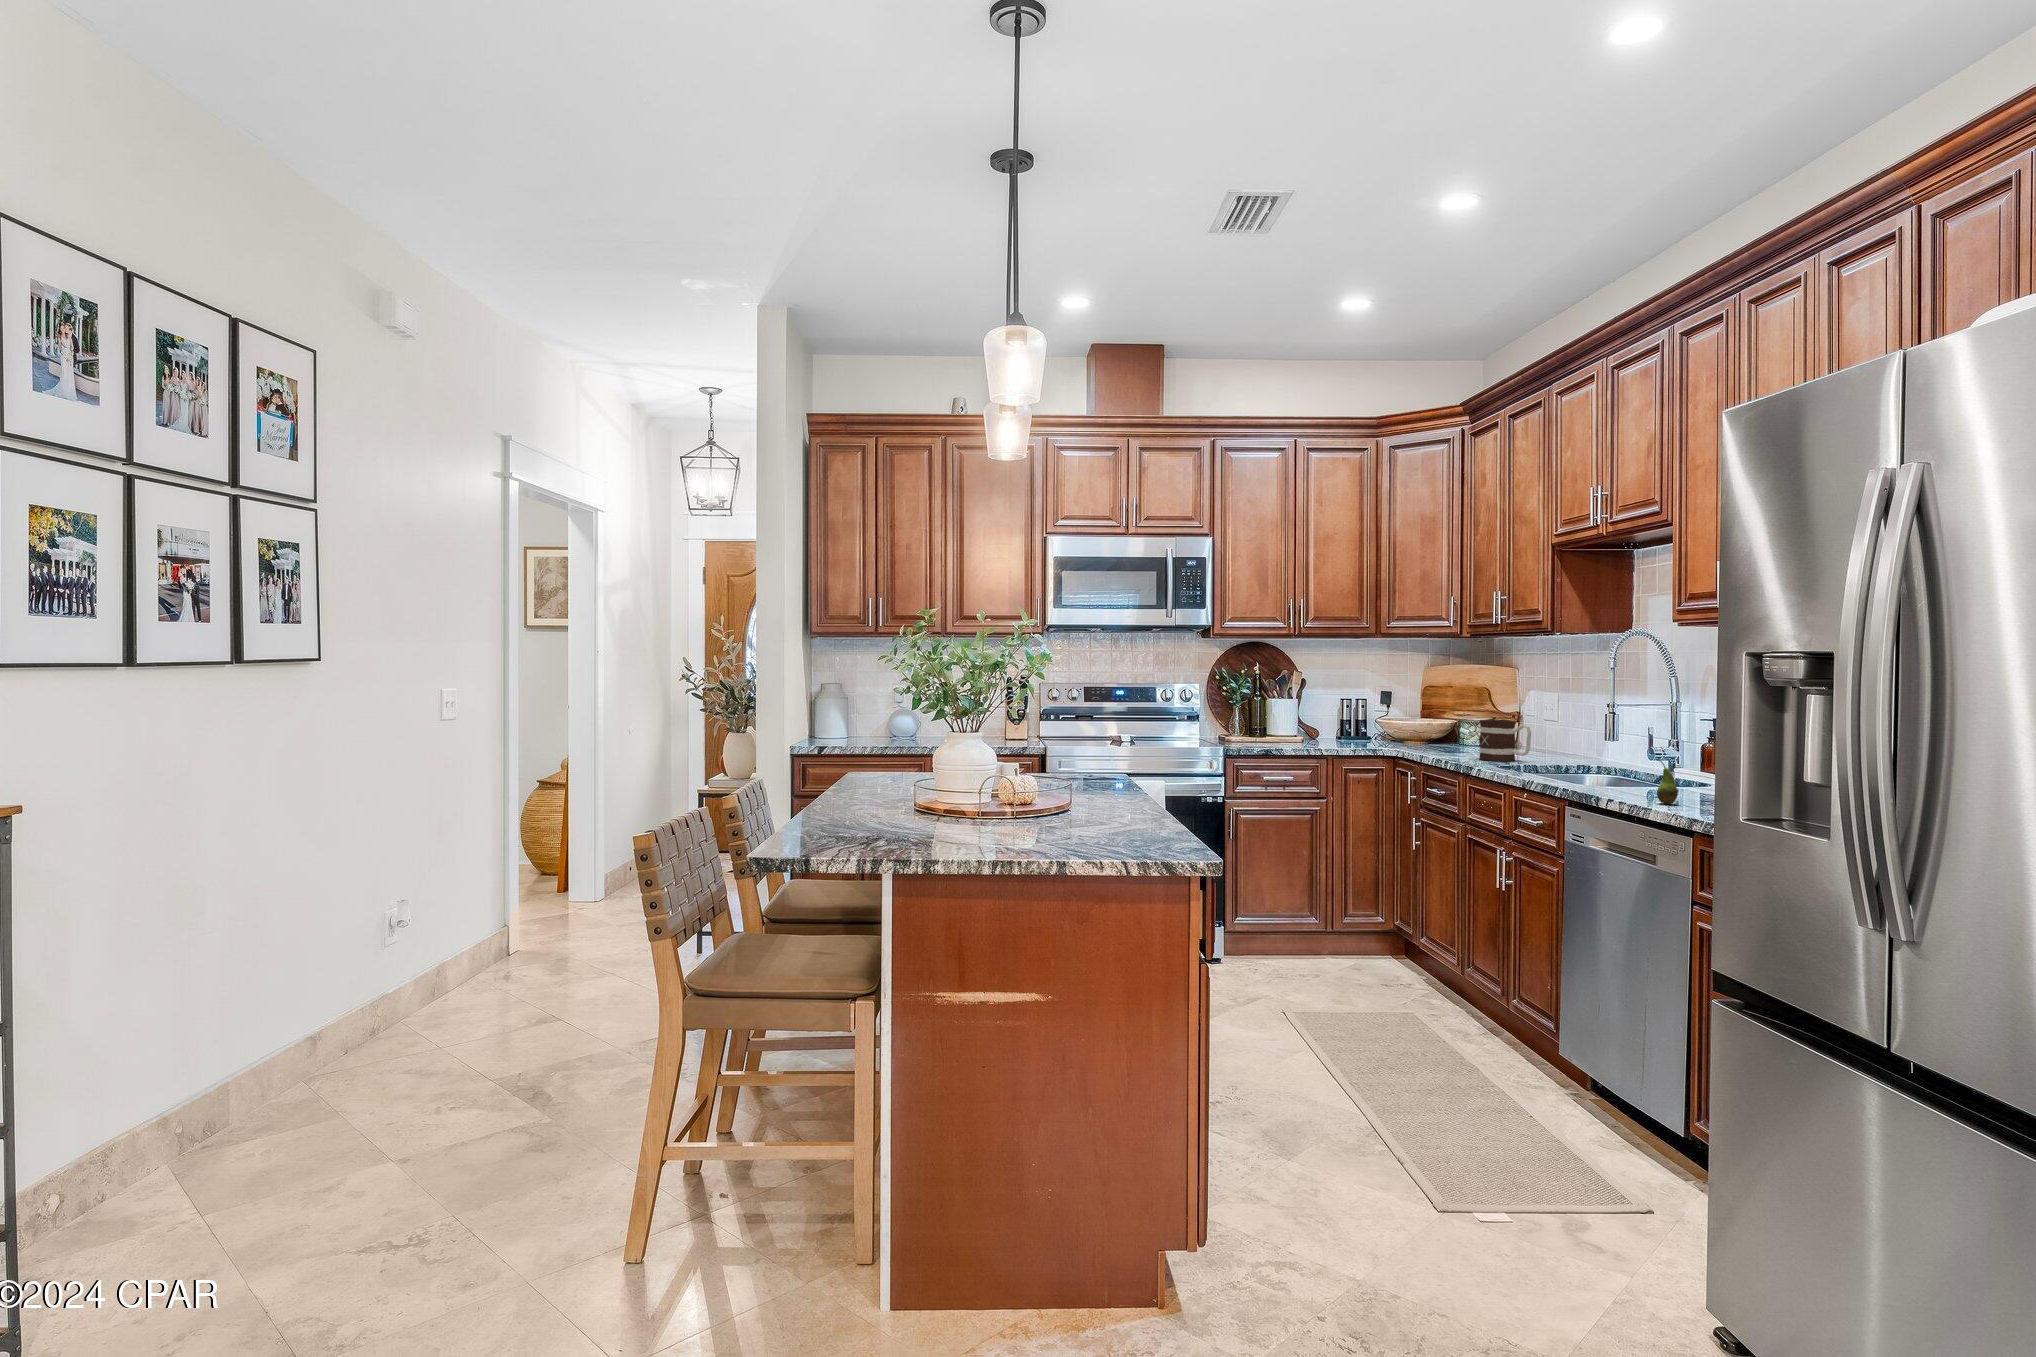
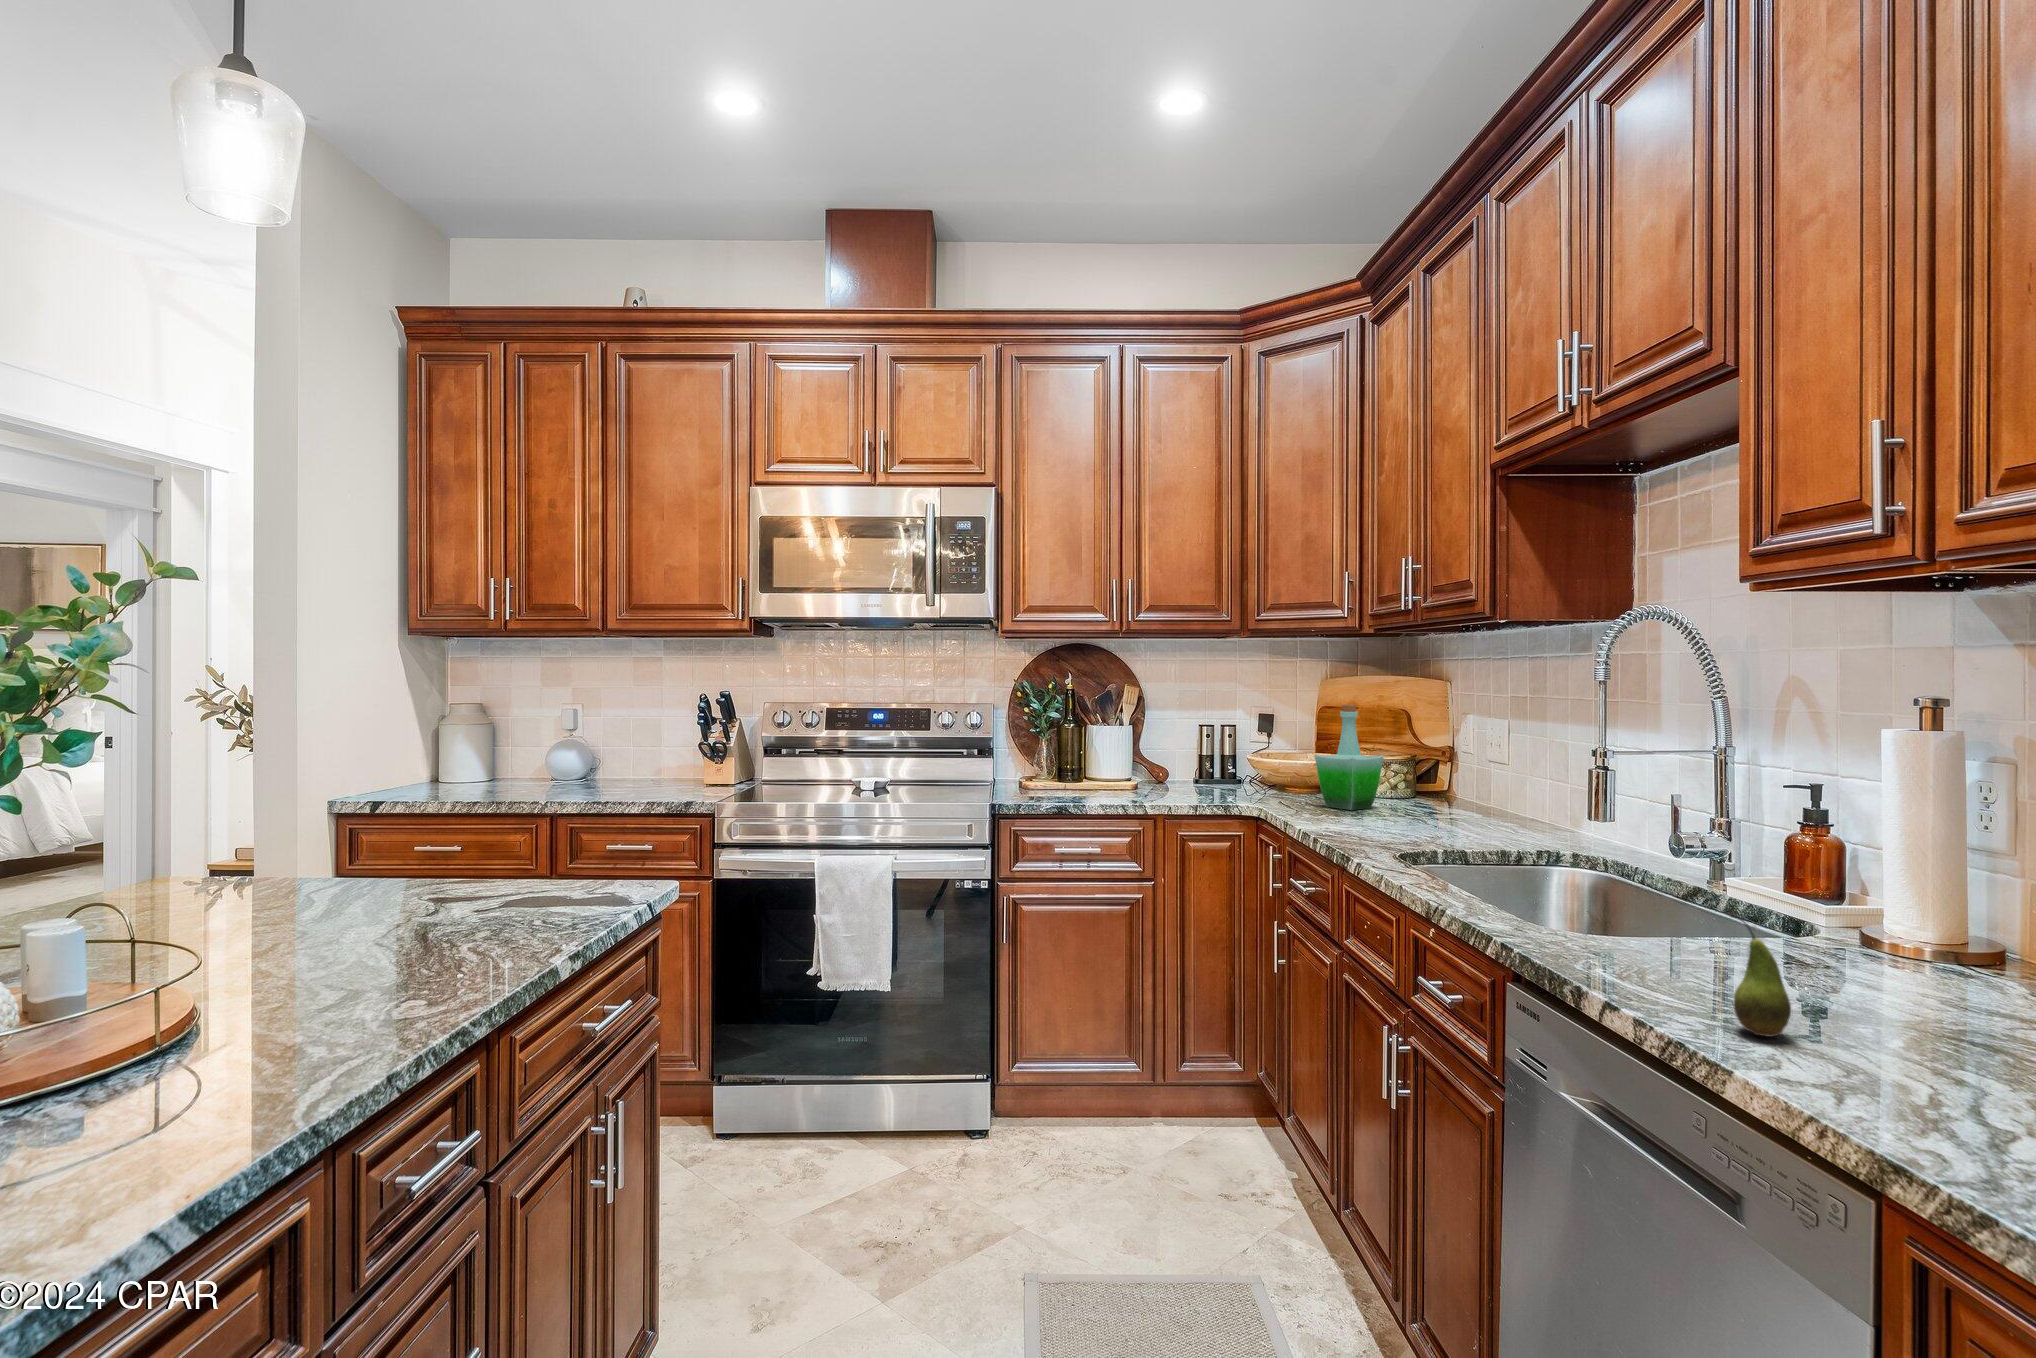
bottle: none [1433,684,1478,751] -> present [1315,705,1384,810]
mug: present [1479,720,1531,761] -> none [1373,766,1459,839]

